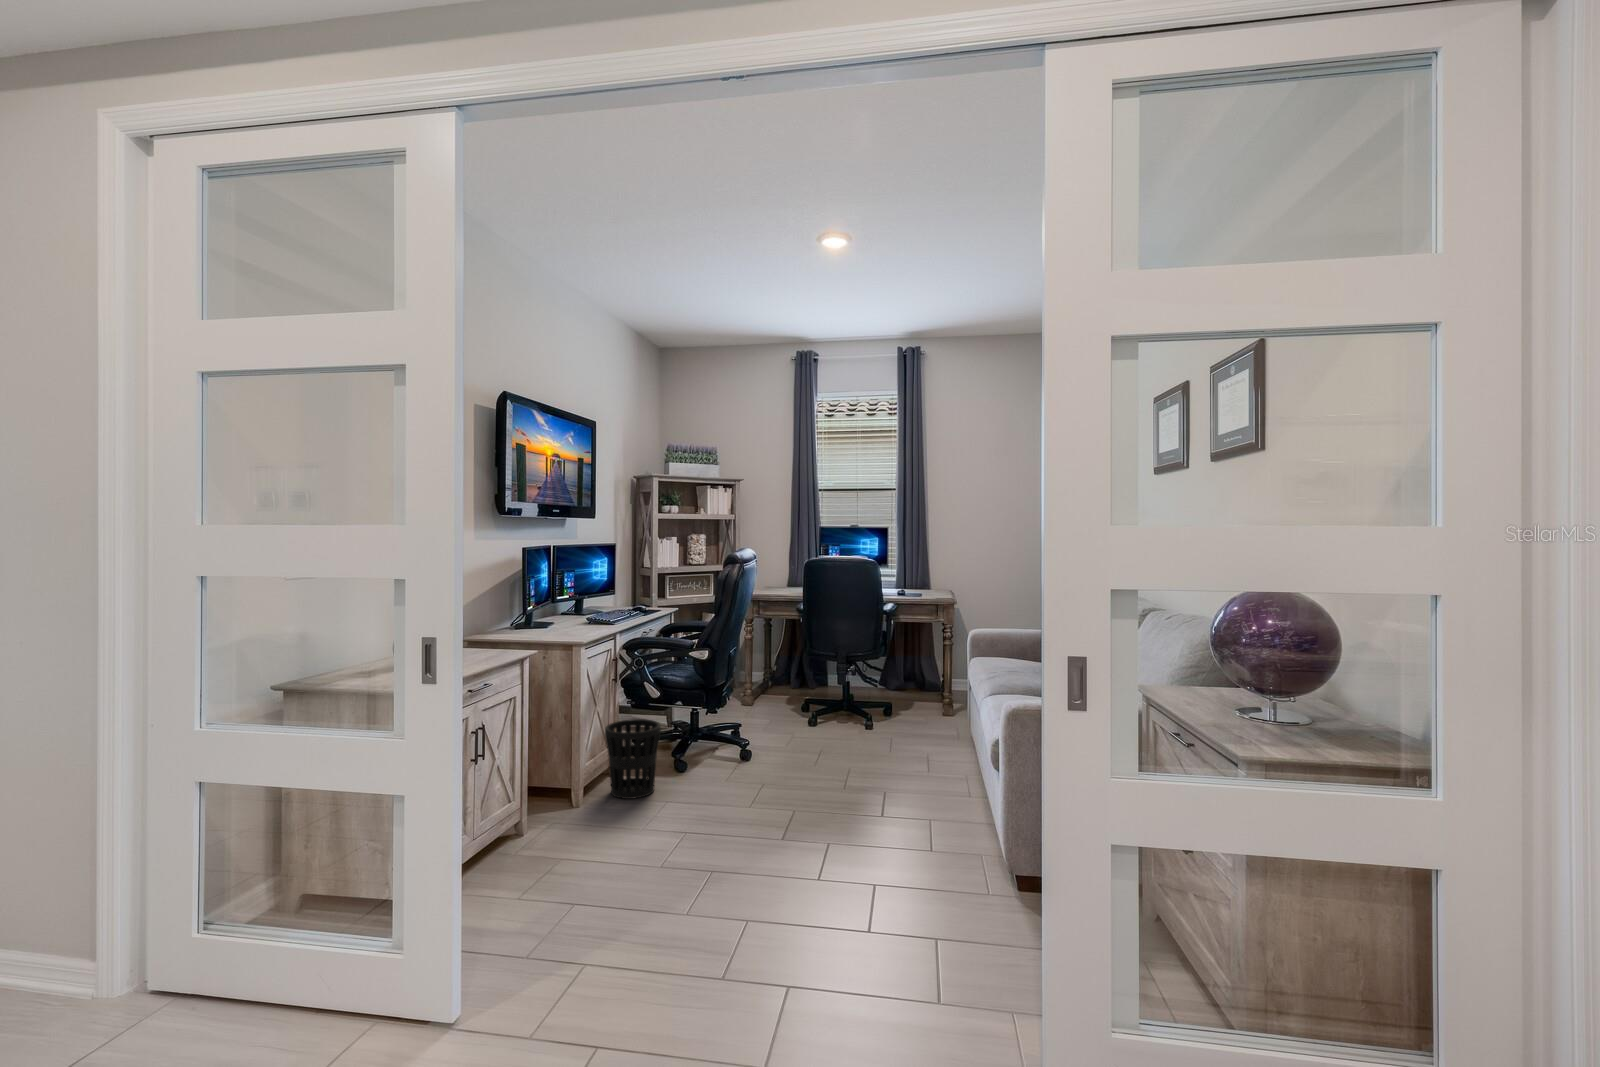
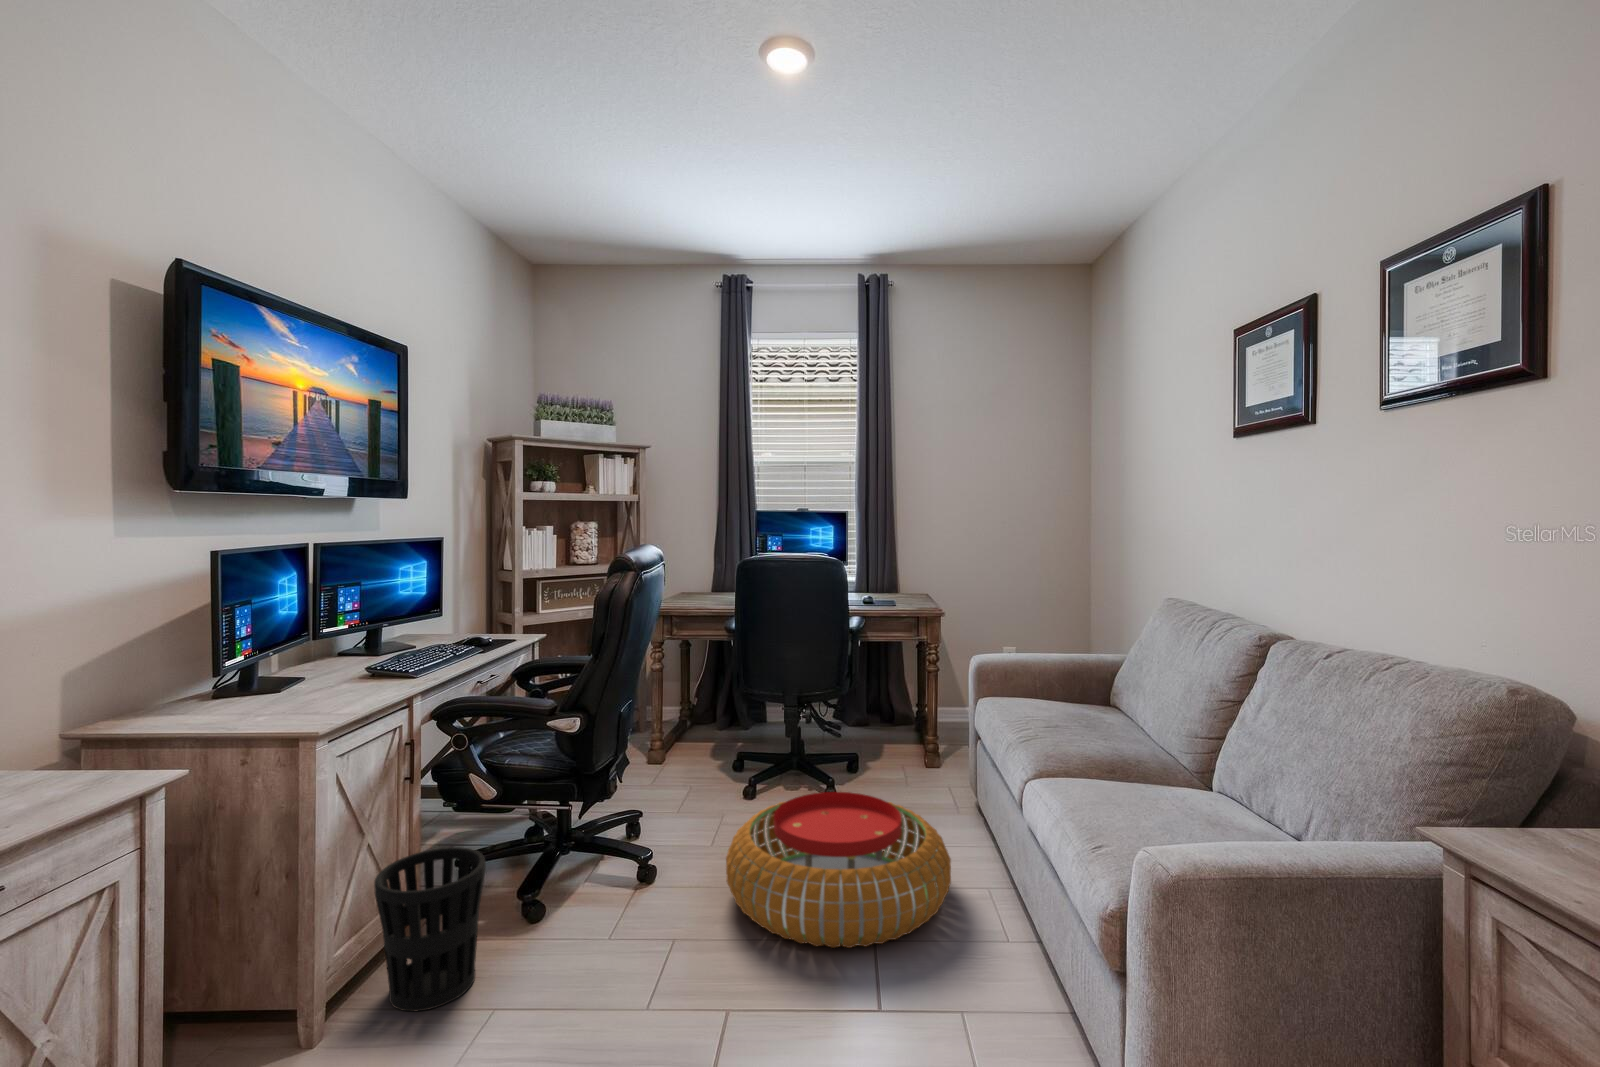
pouf: none [794,710,934,789] -> present [726,792,951,948]

